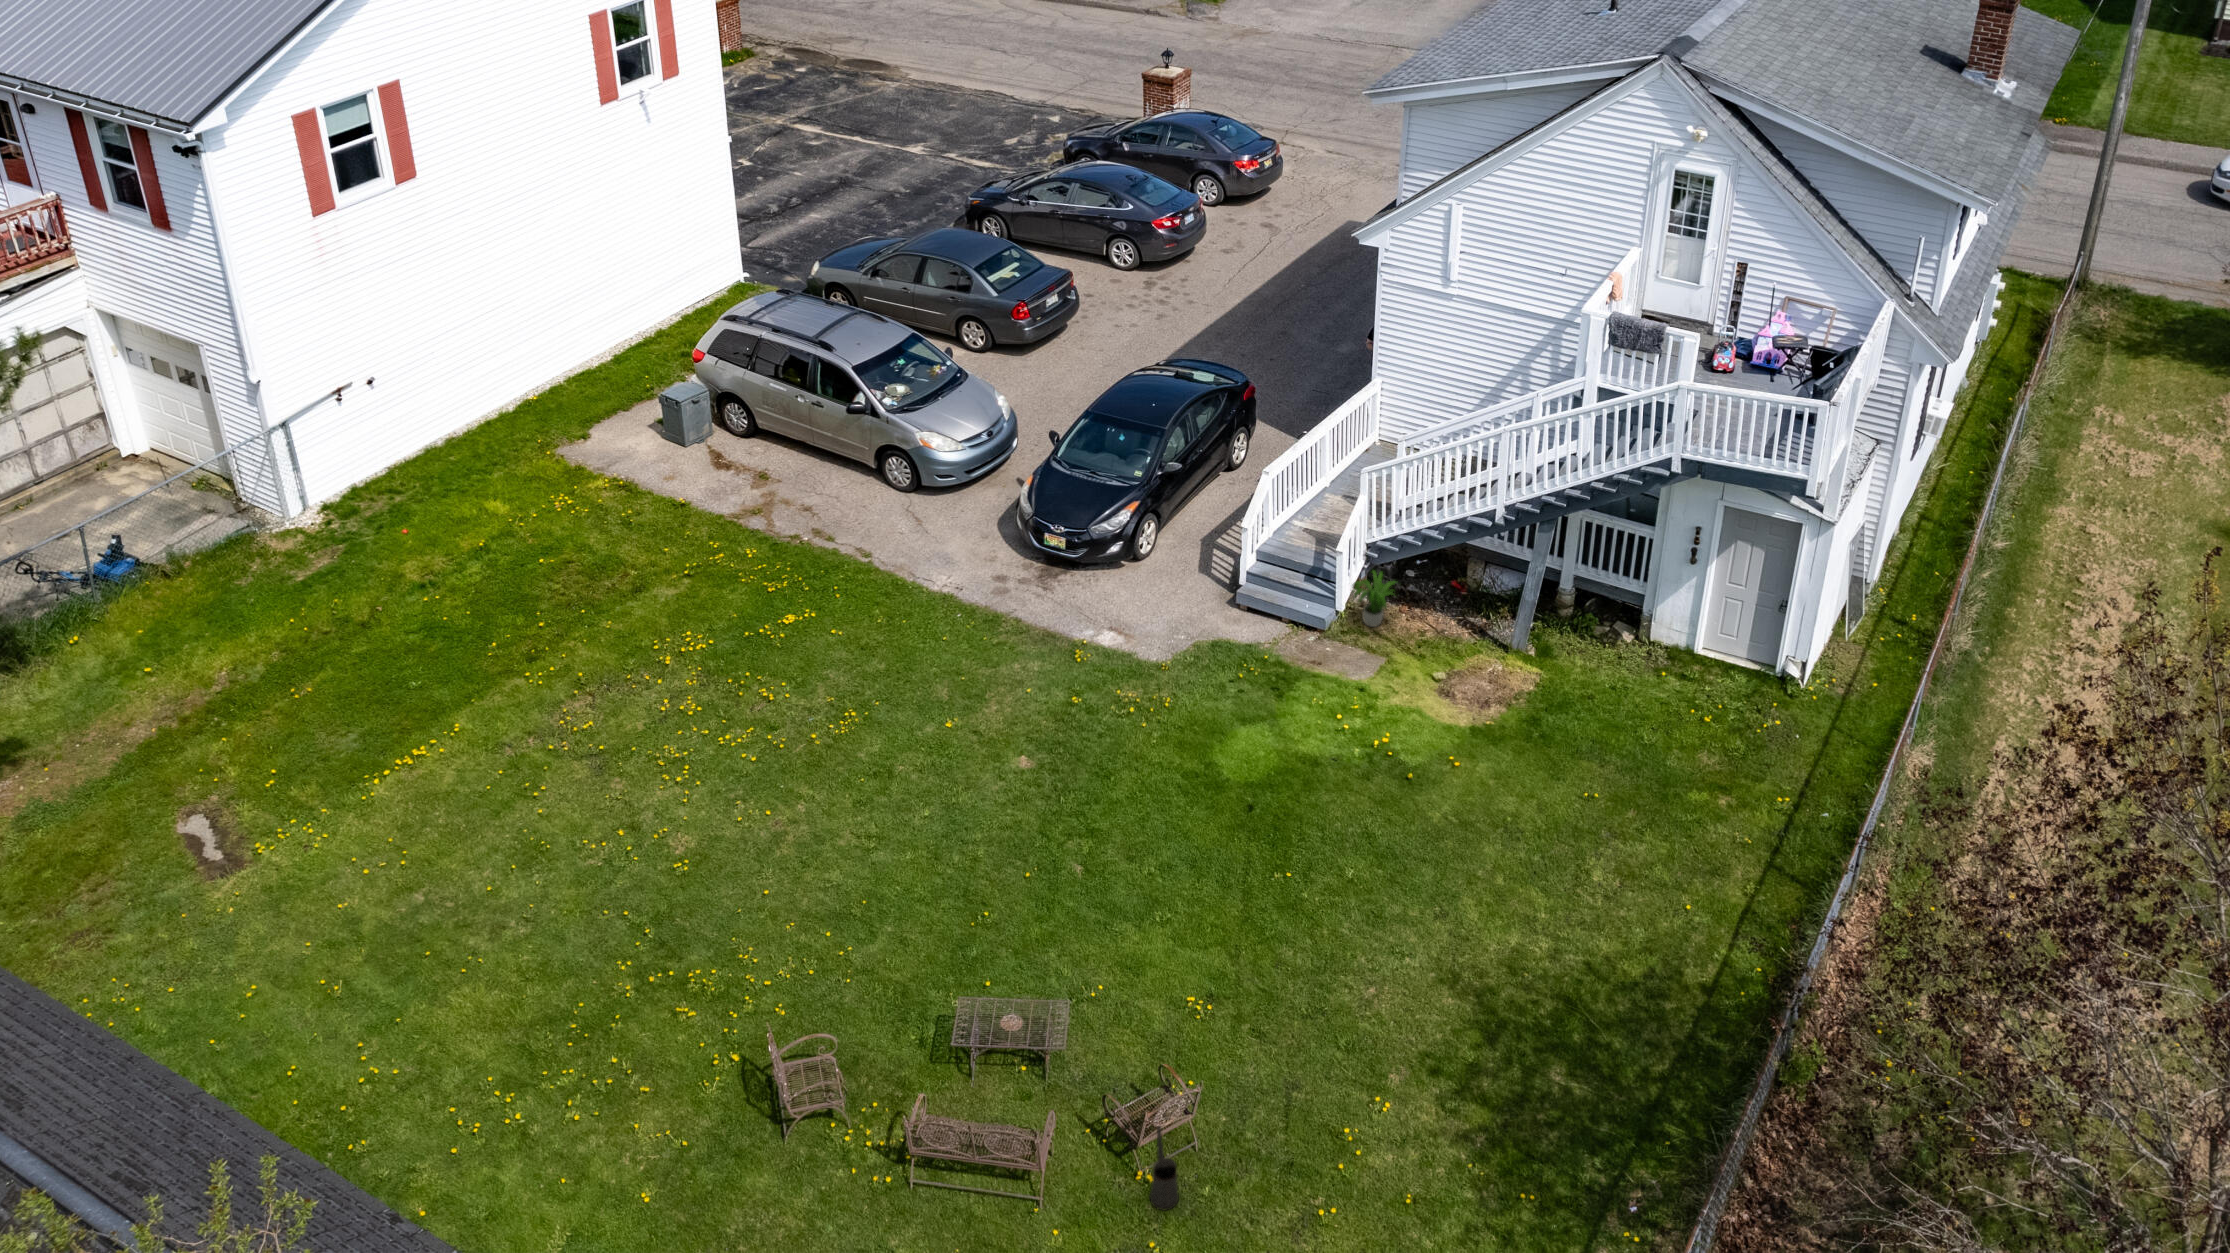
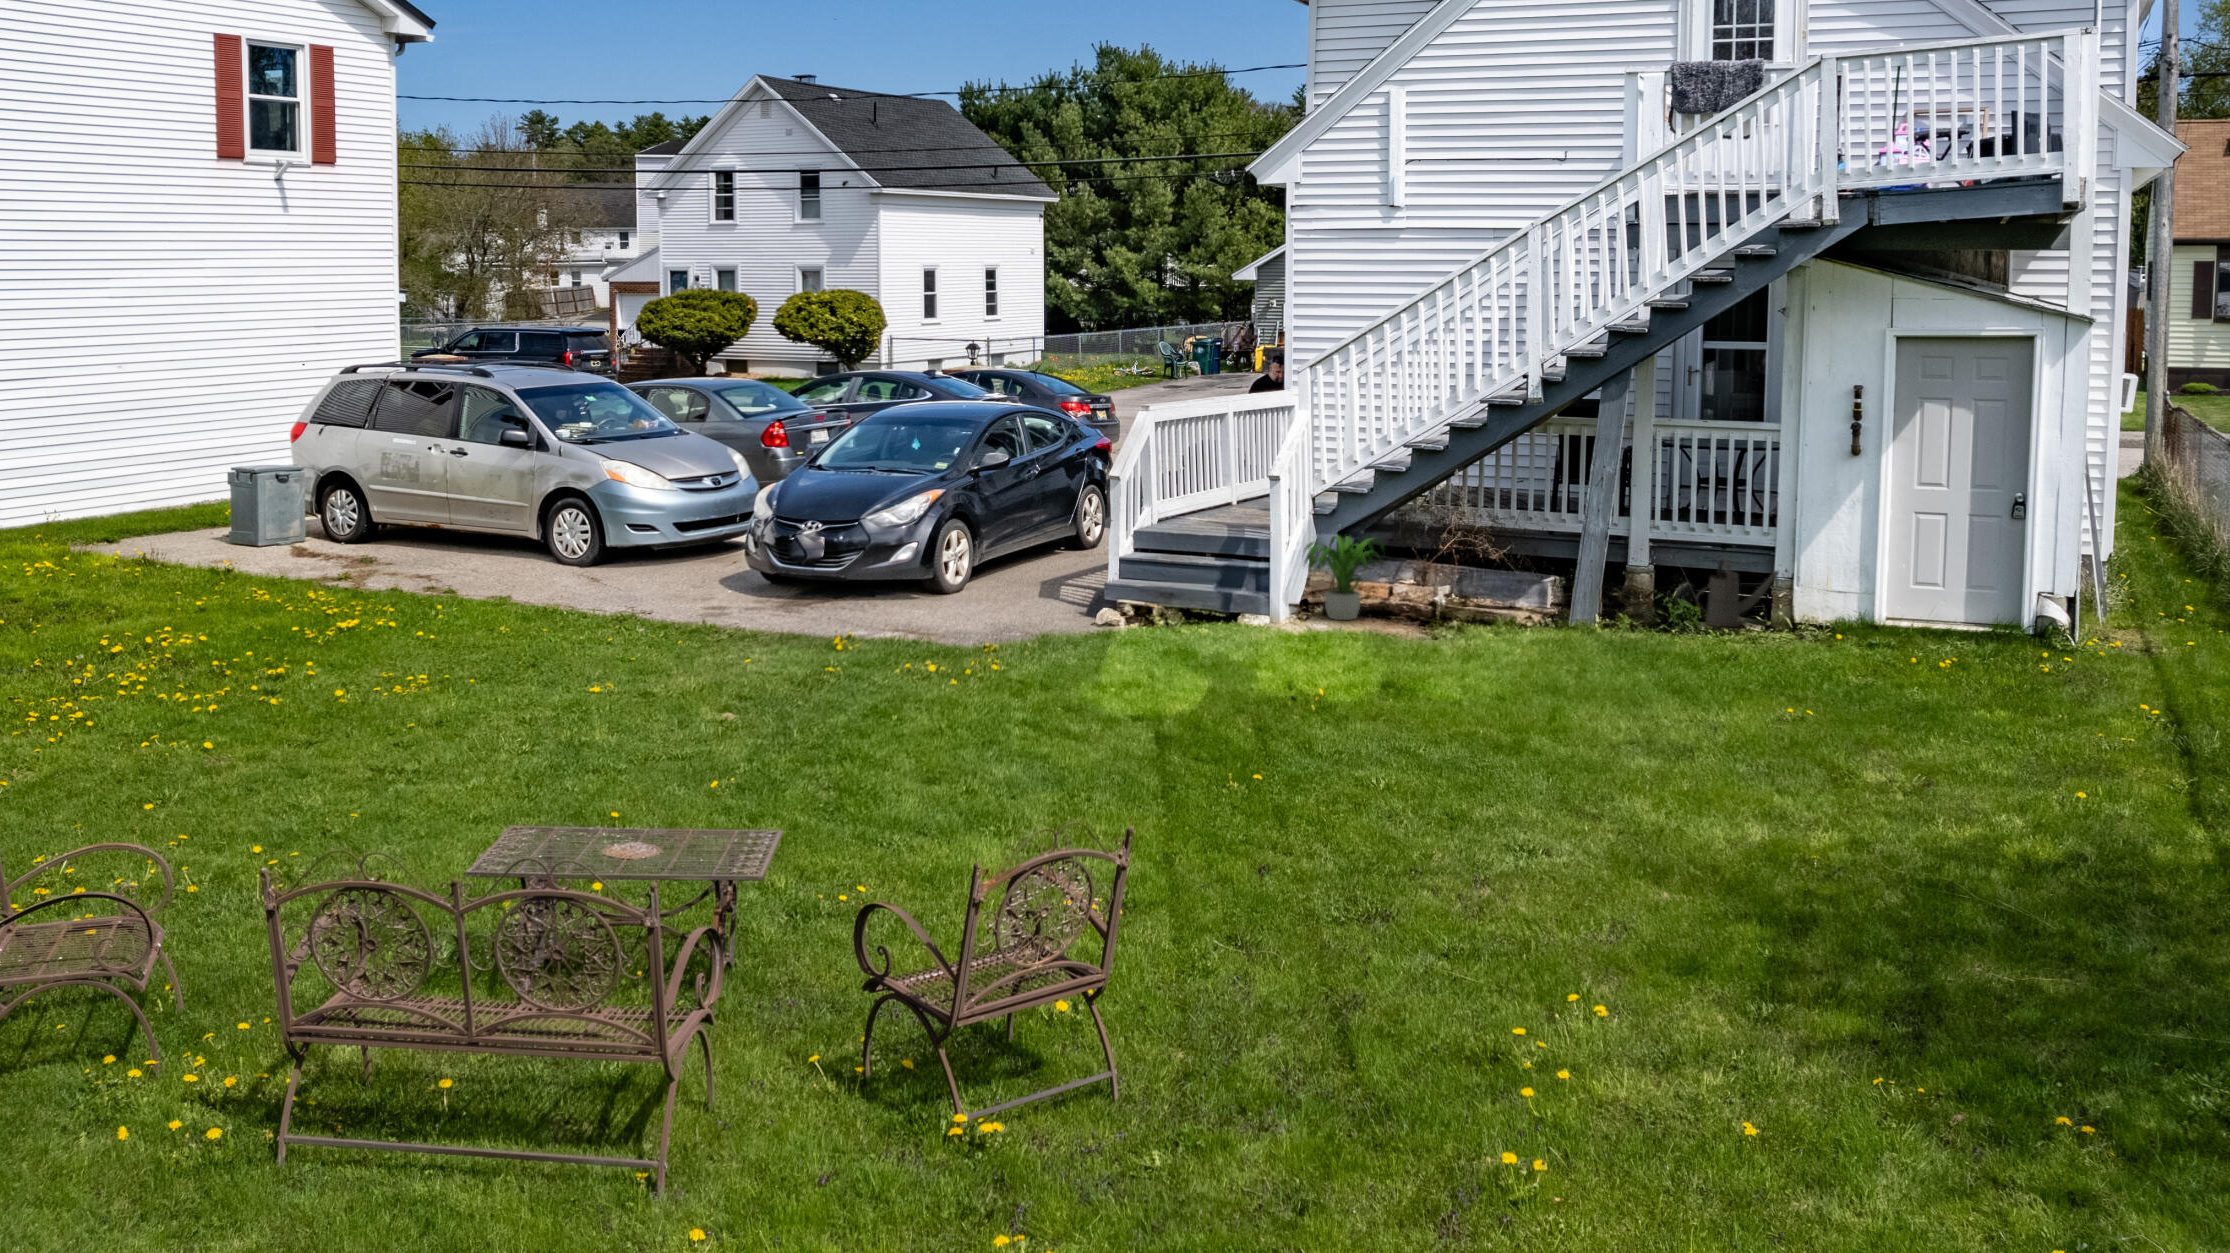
watering can: present [1150,1126,1179,1210] -> present [1696,559,1779,627]

